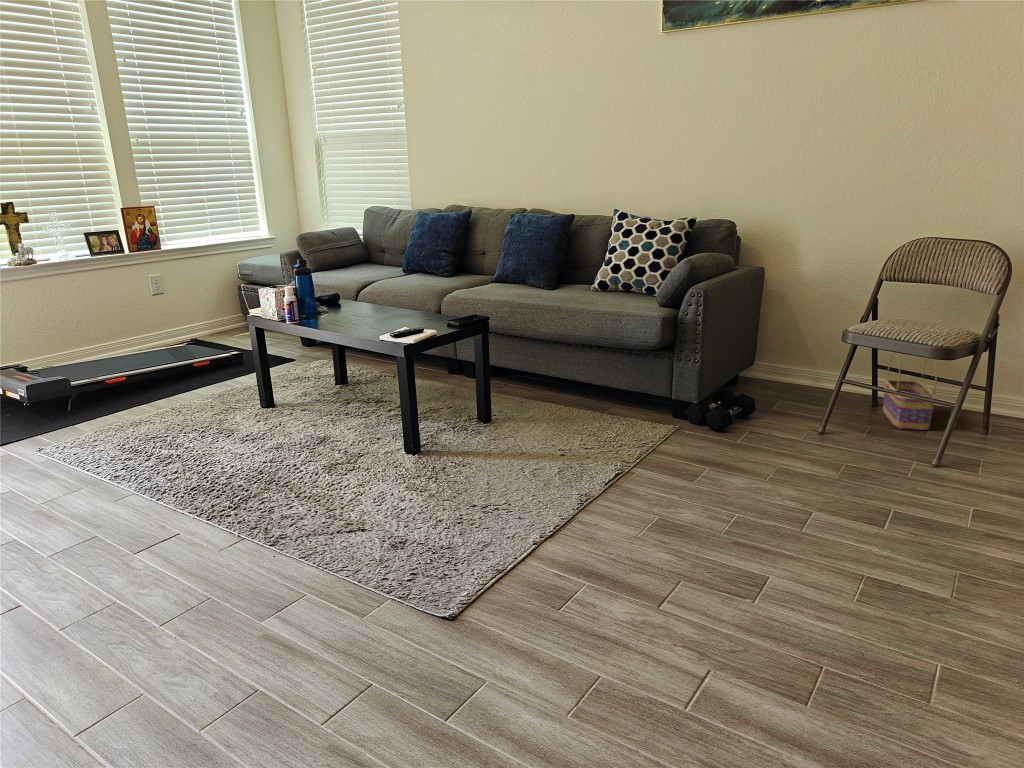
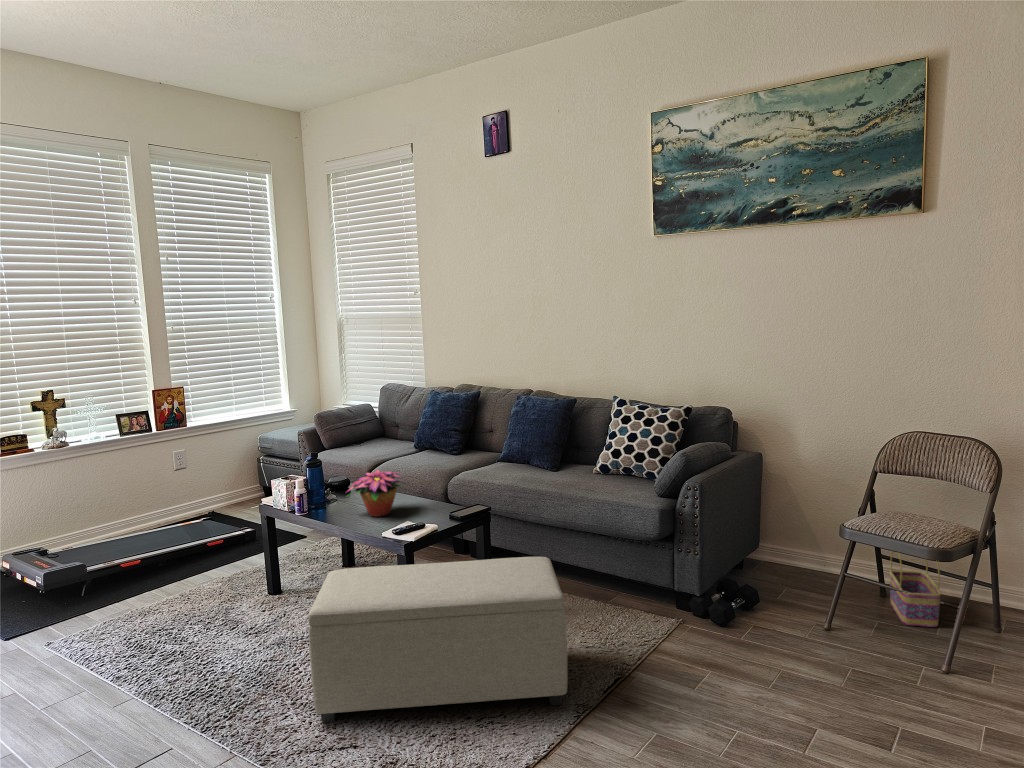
flower arrangement: none [335,275,405,324] -> present [348,470,405,517]
ottoman: none [310,357,571,512] -> present [308,557,567,723]

